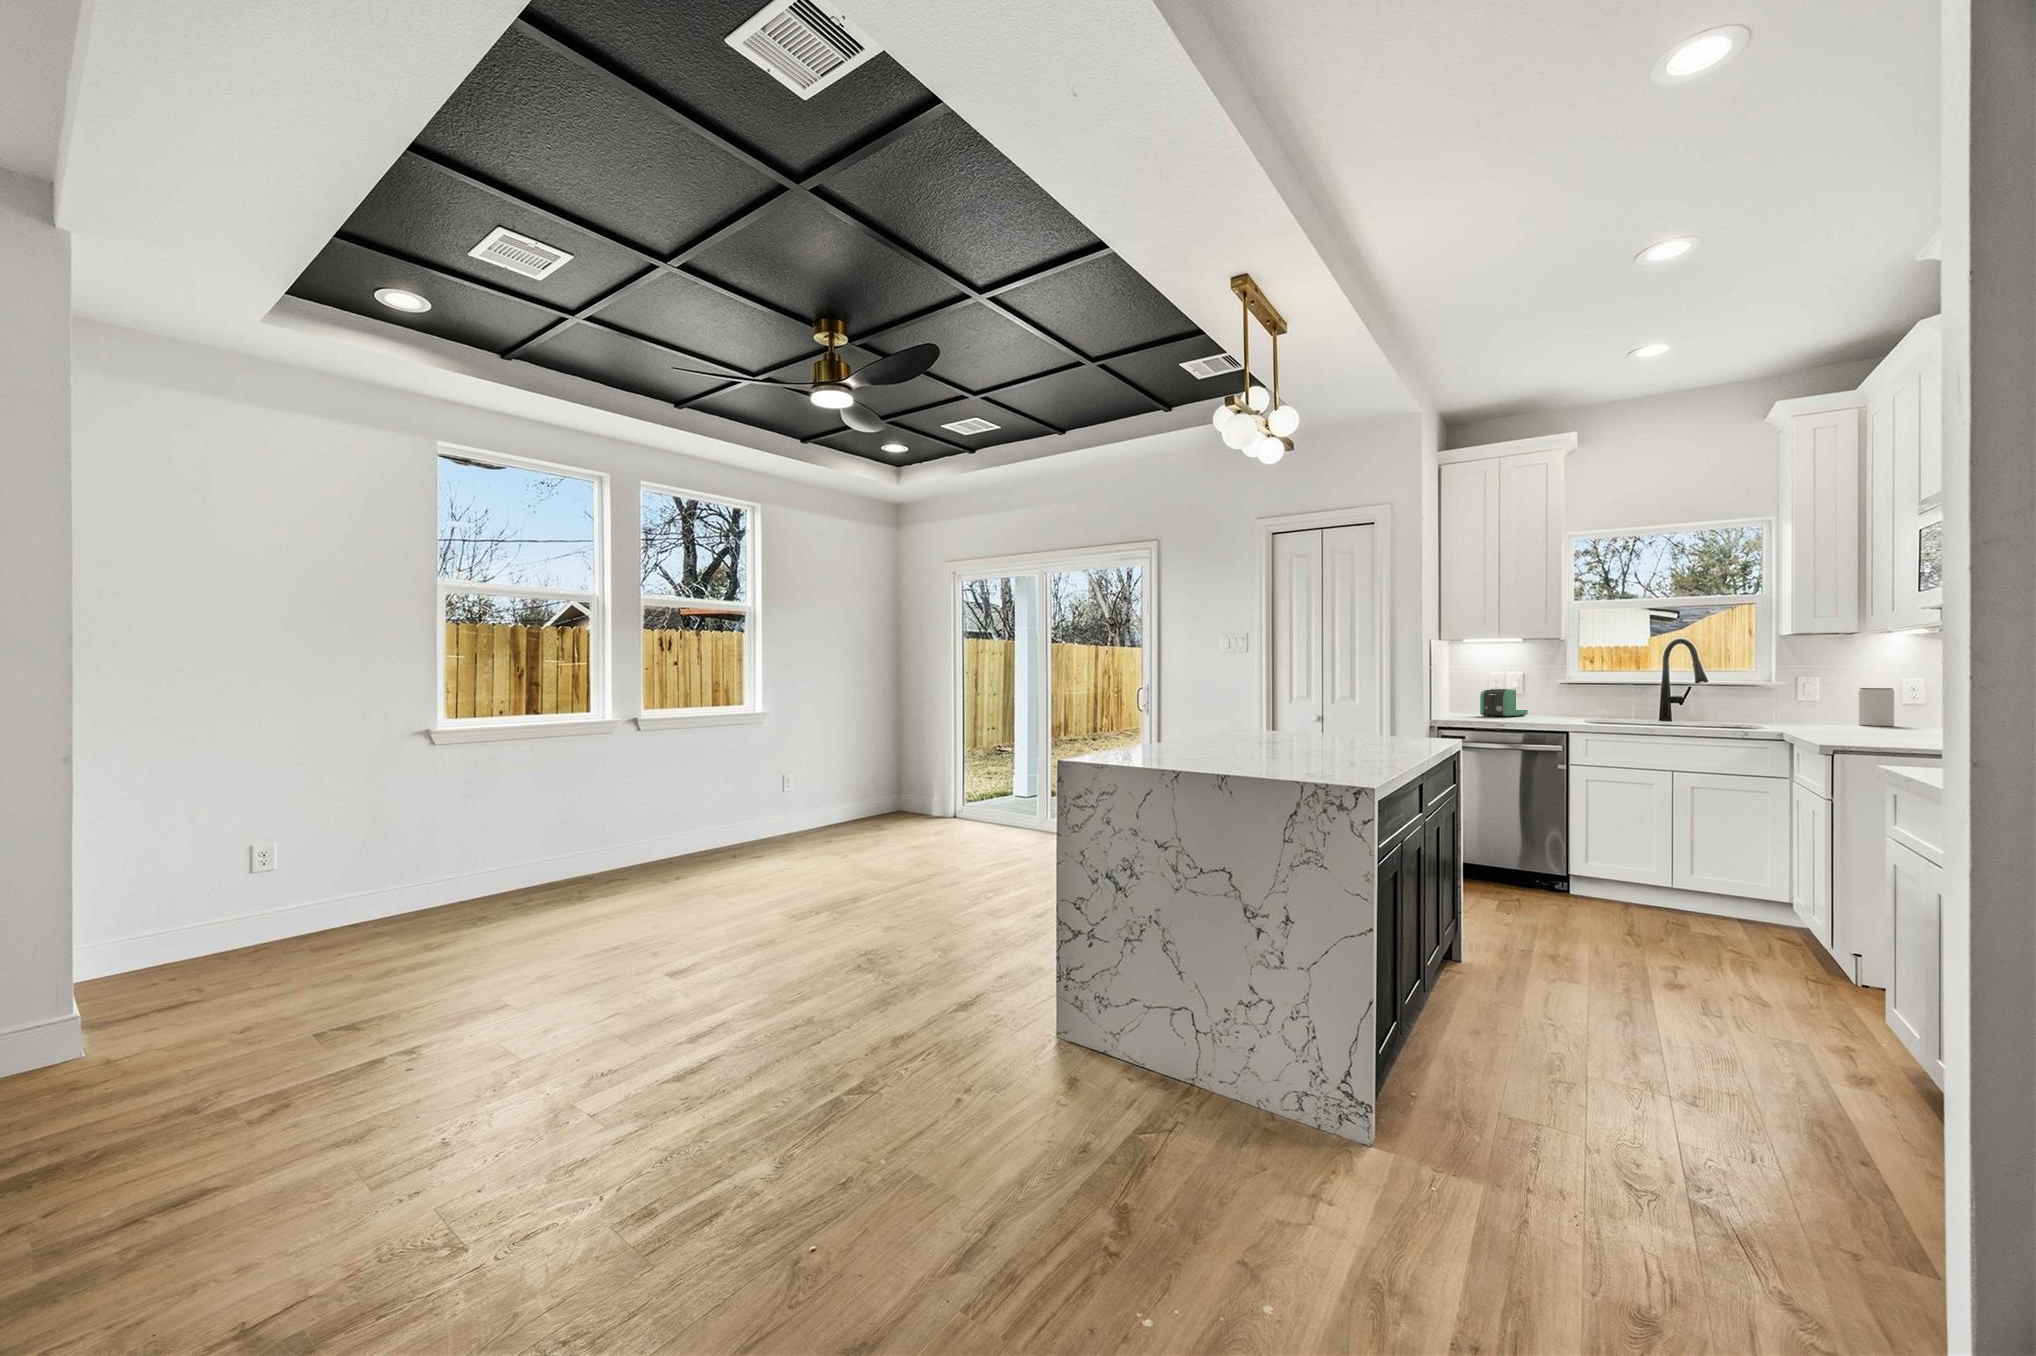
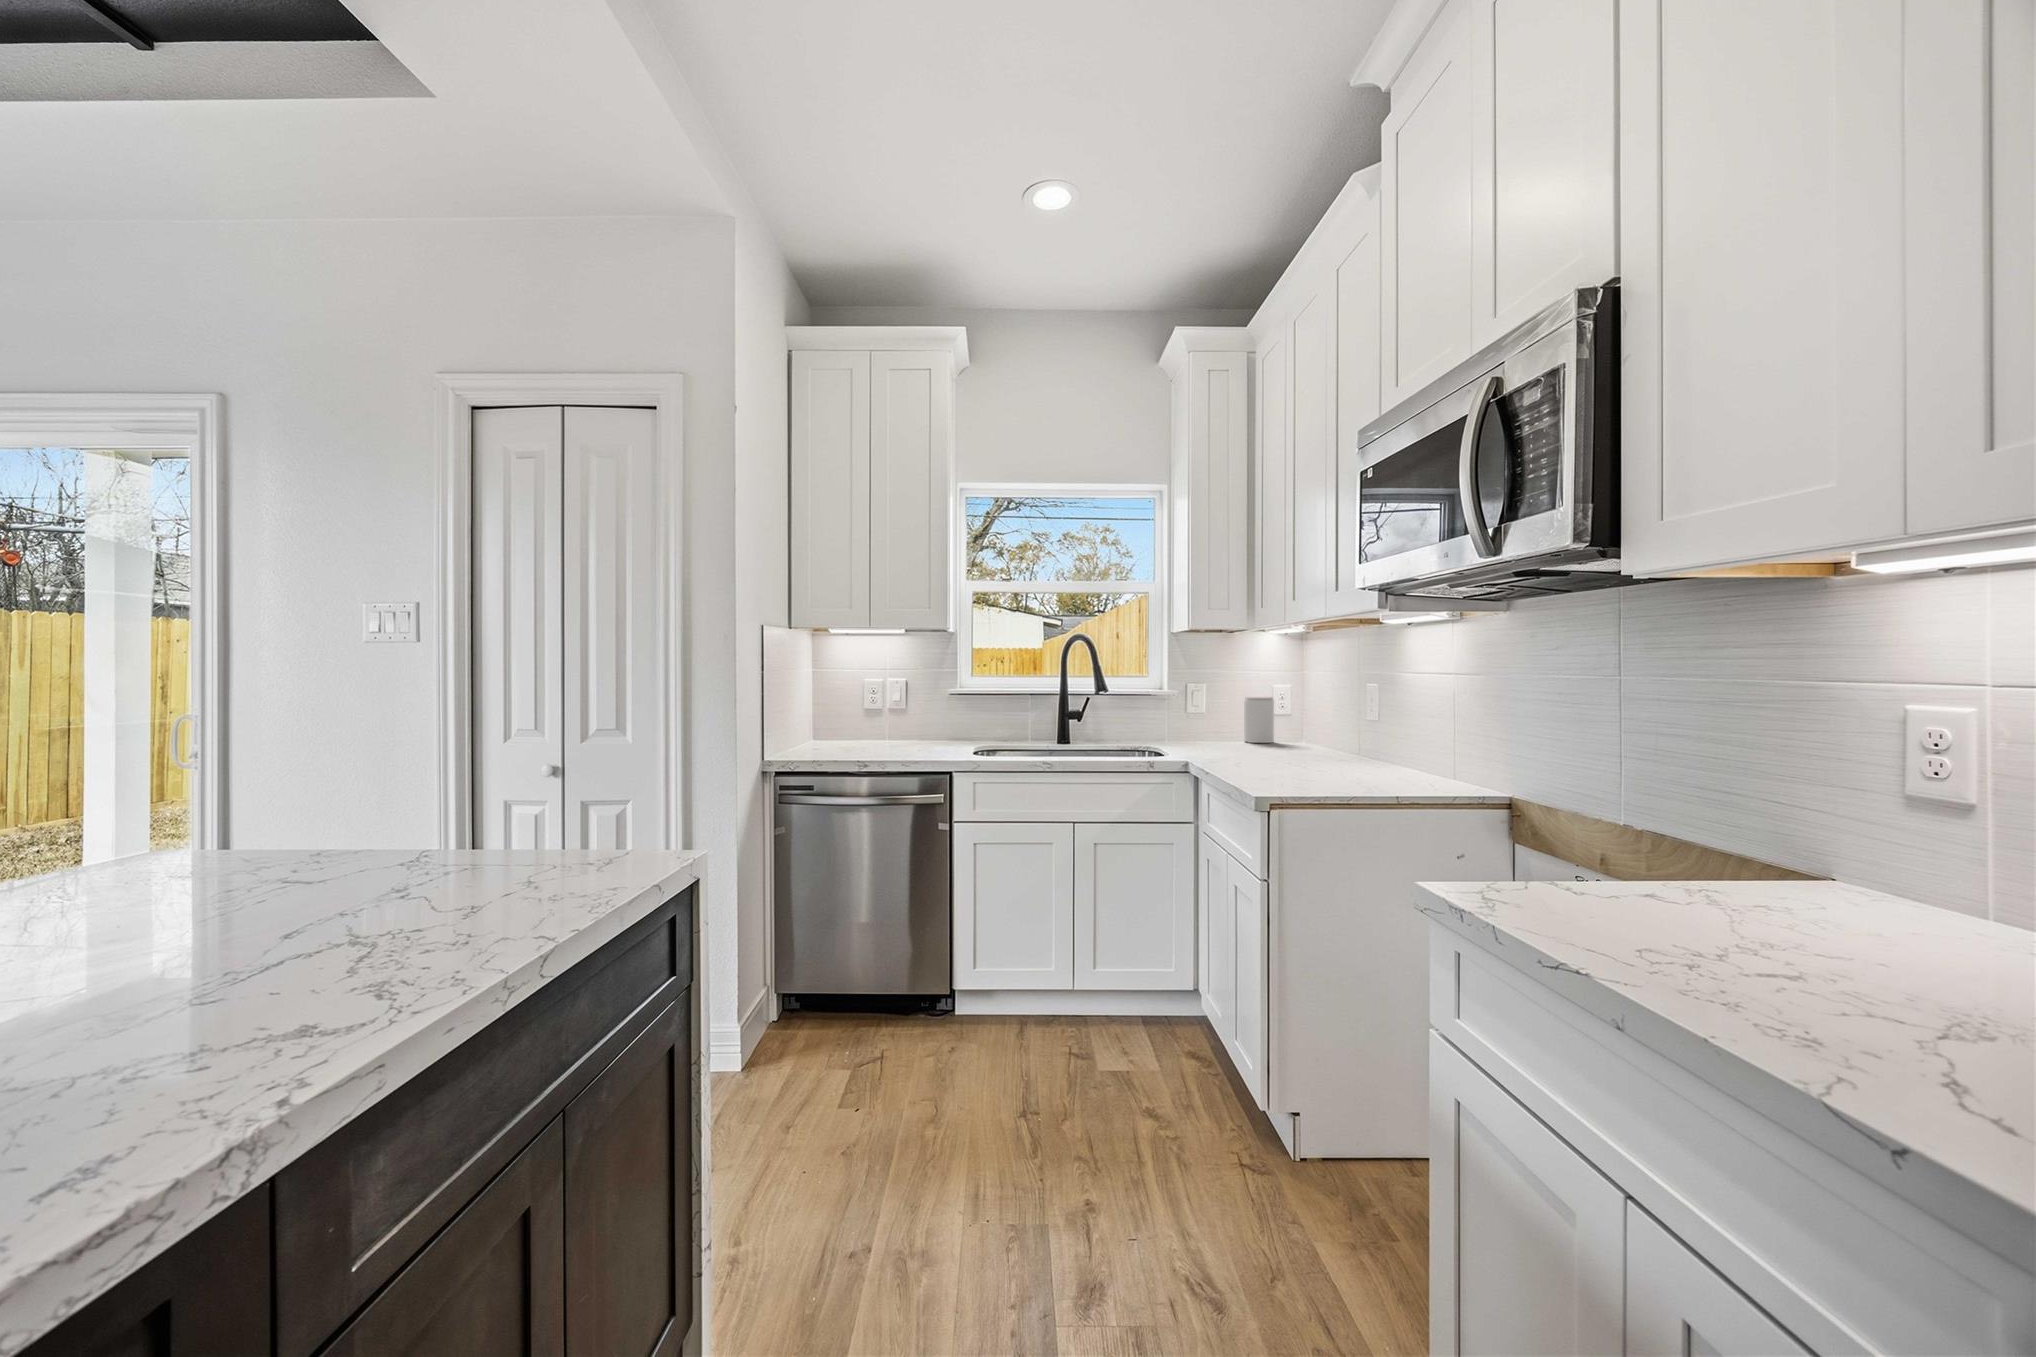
toaster: present [1480,689,1528,717] -> none [847,702,910,745]

